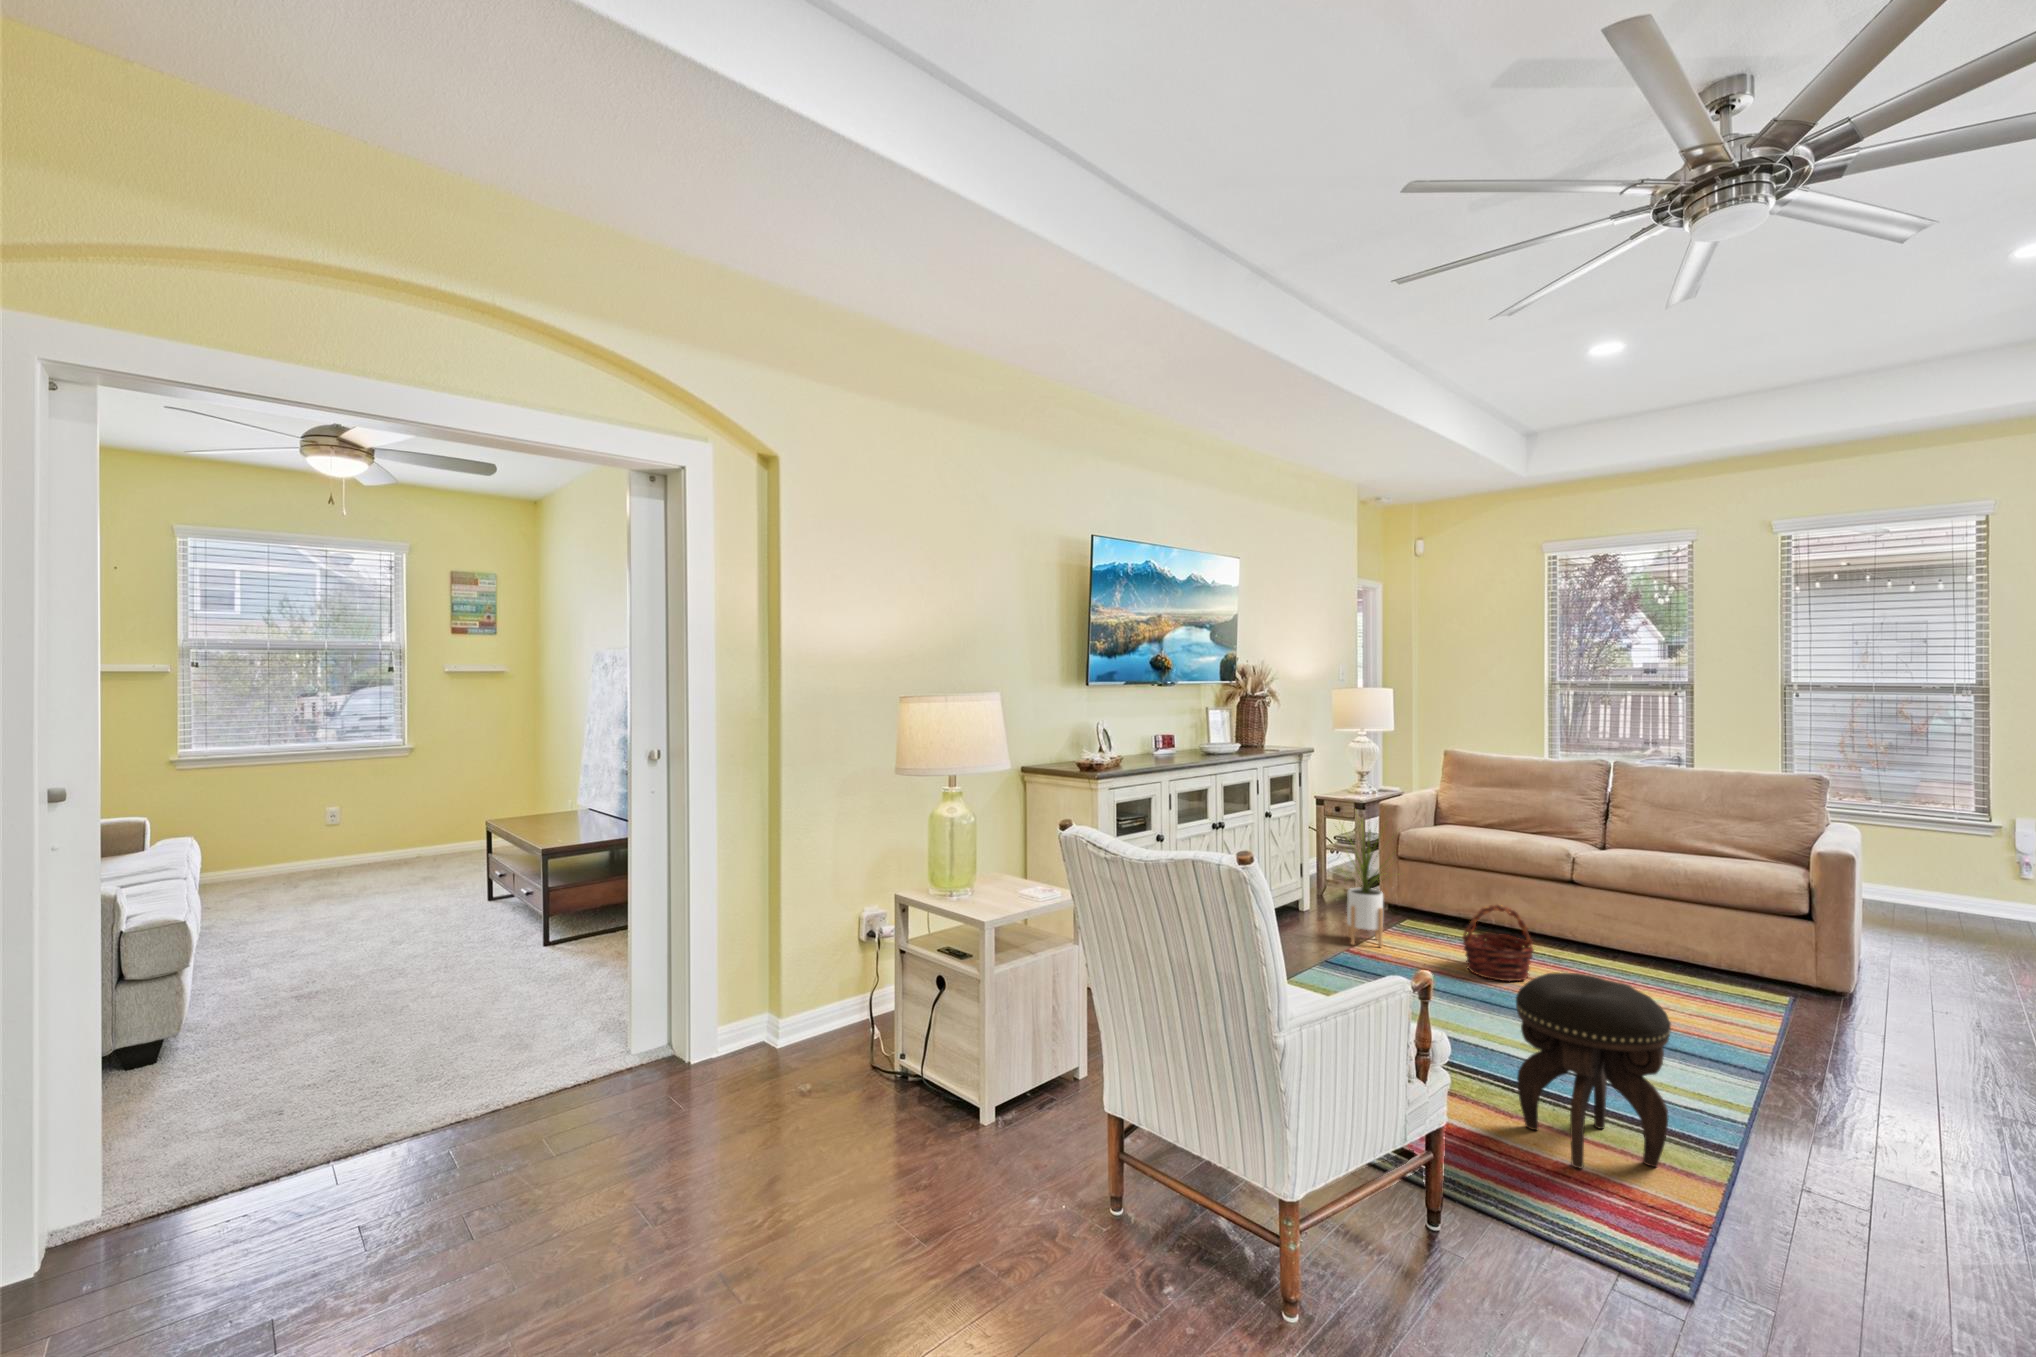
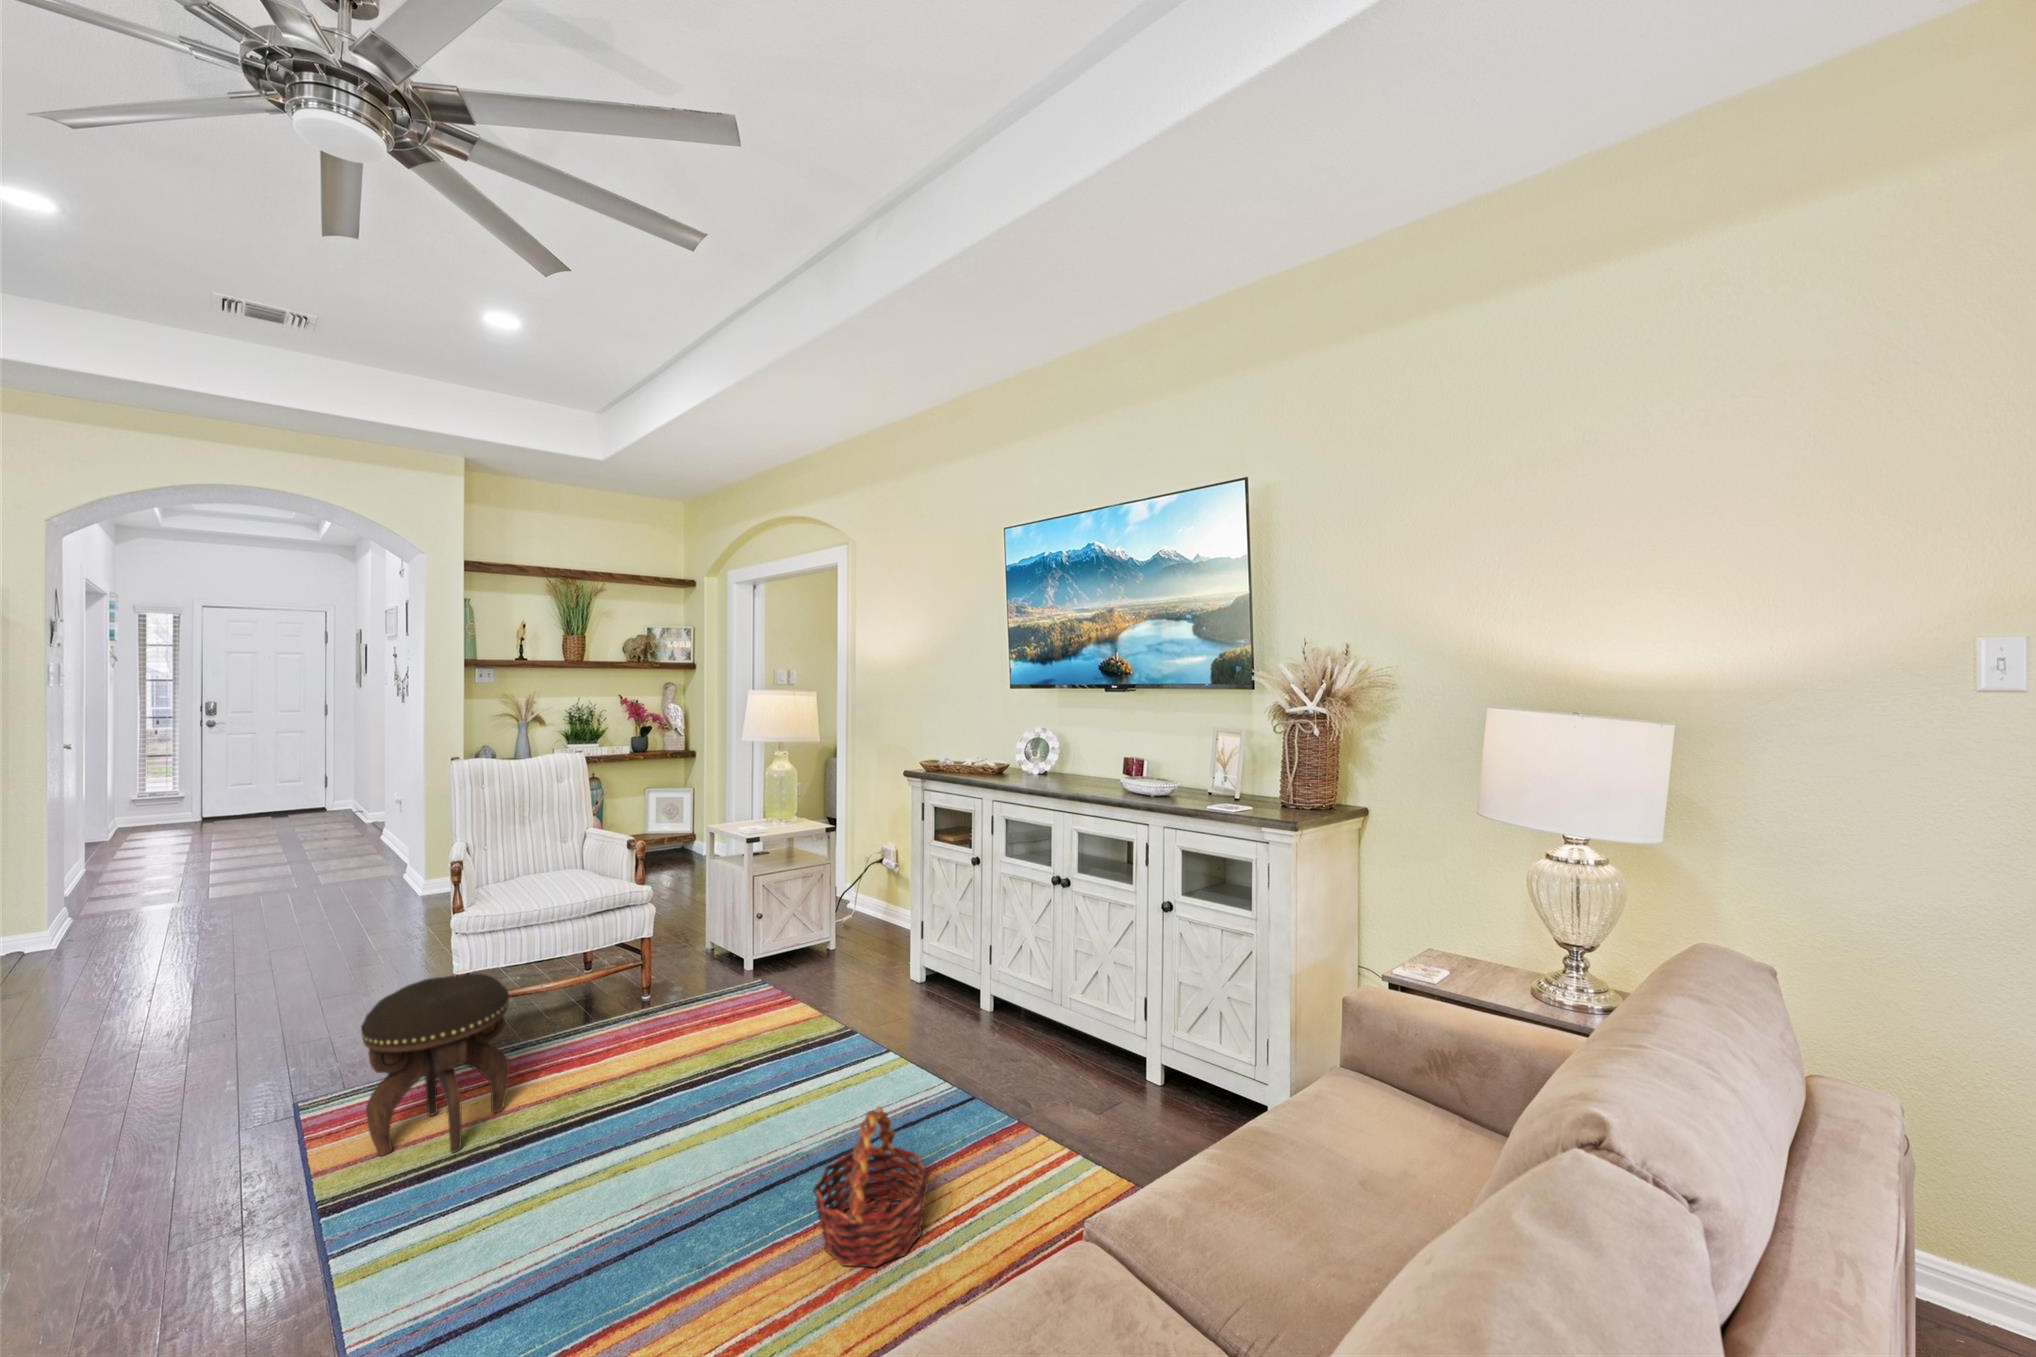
house plant: present [1341,815,1394,947] -> none [984,906,1101,1147]

